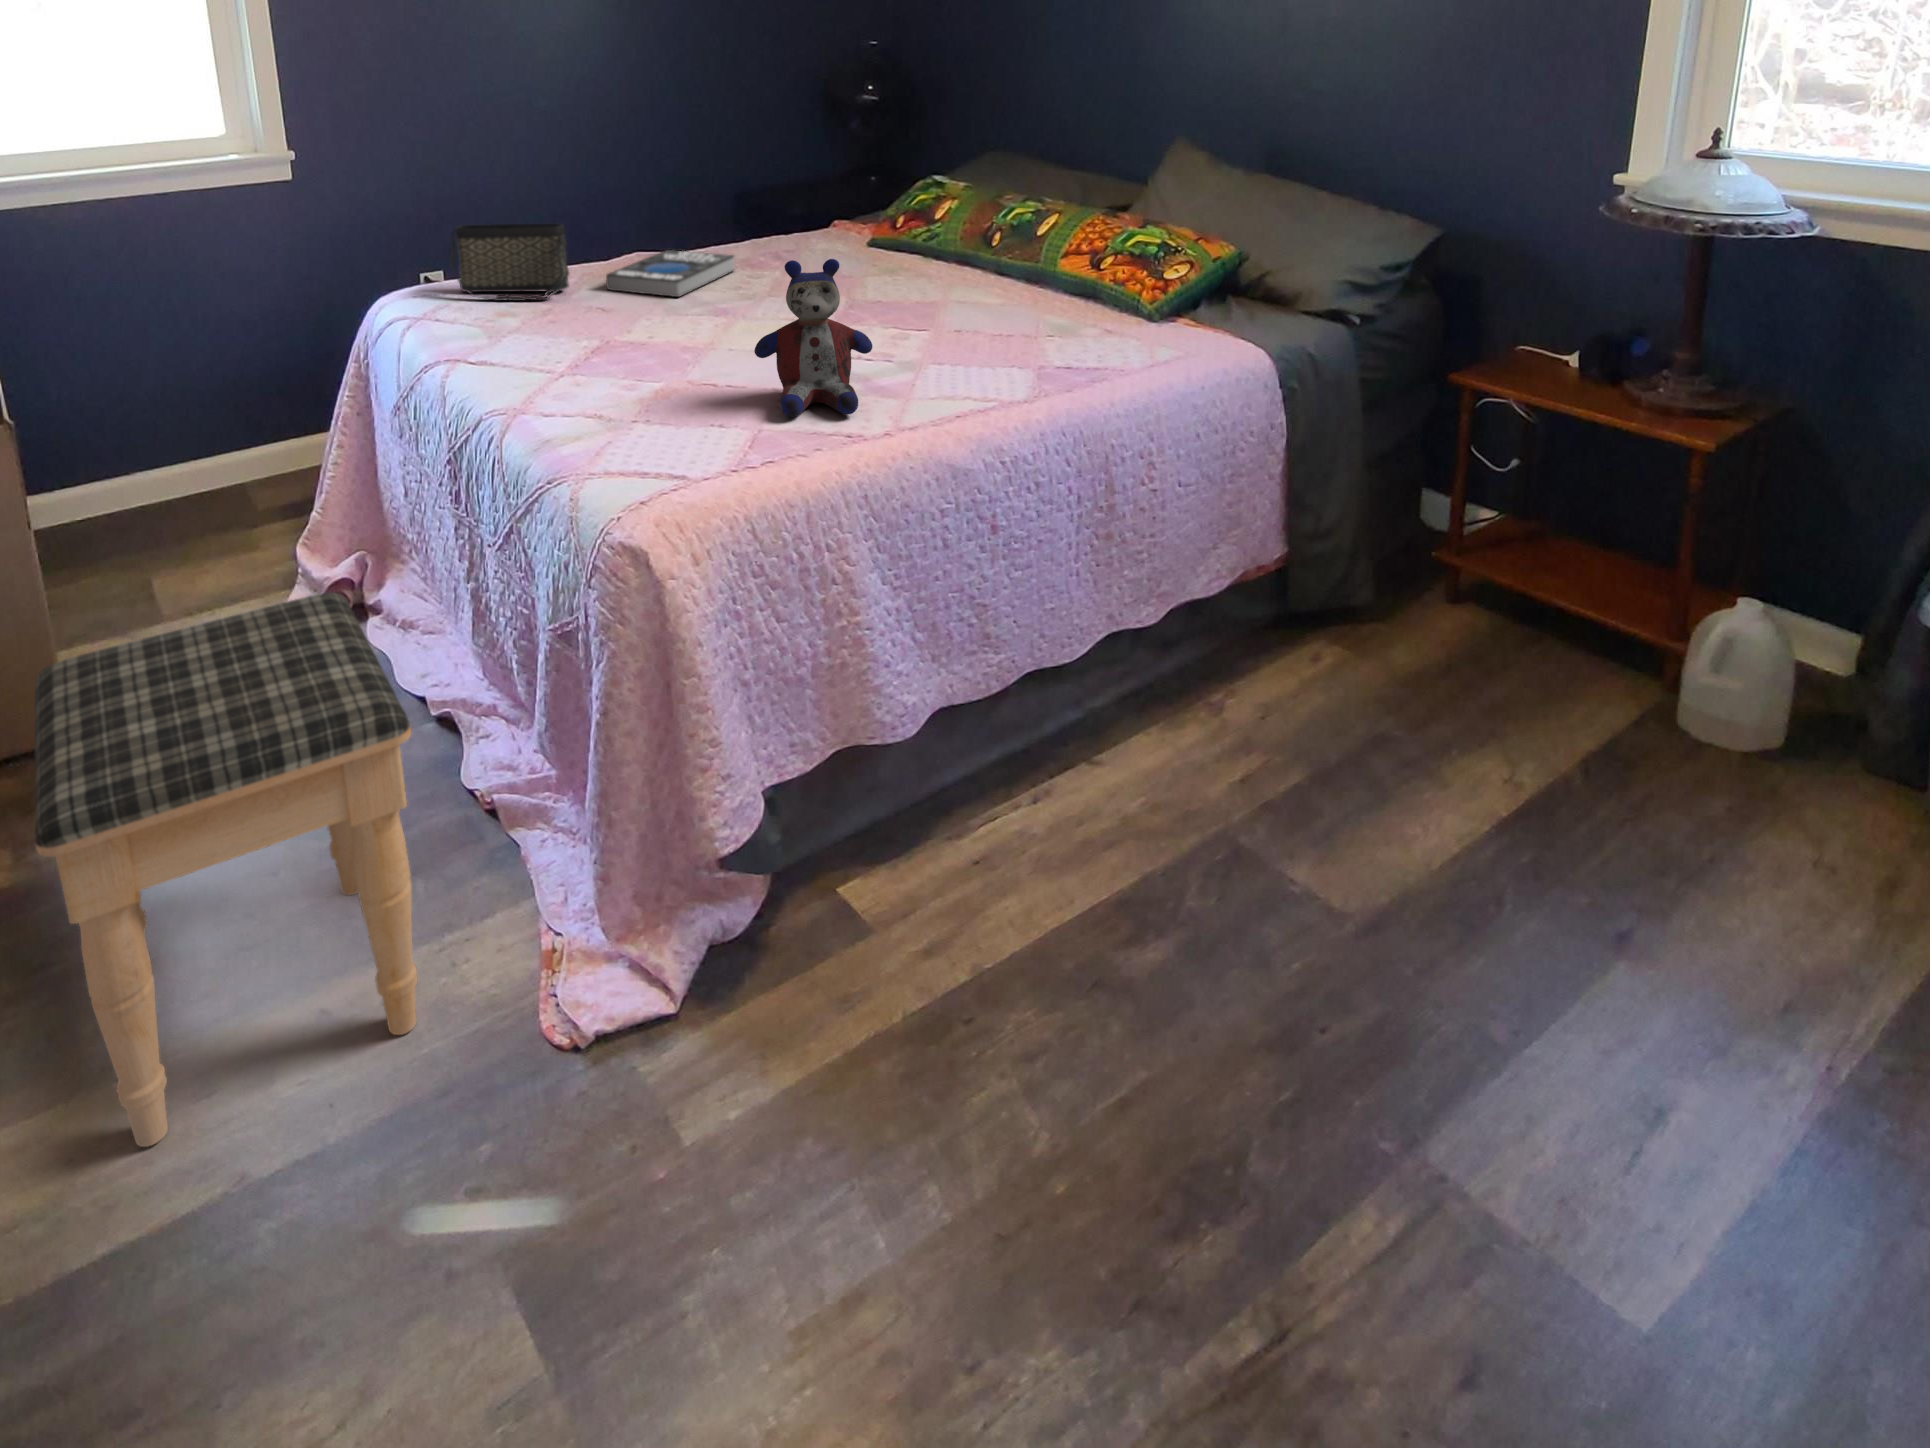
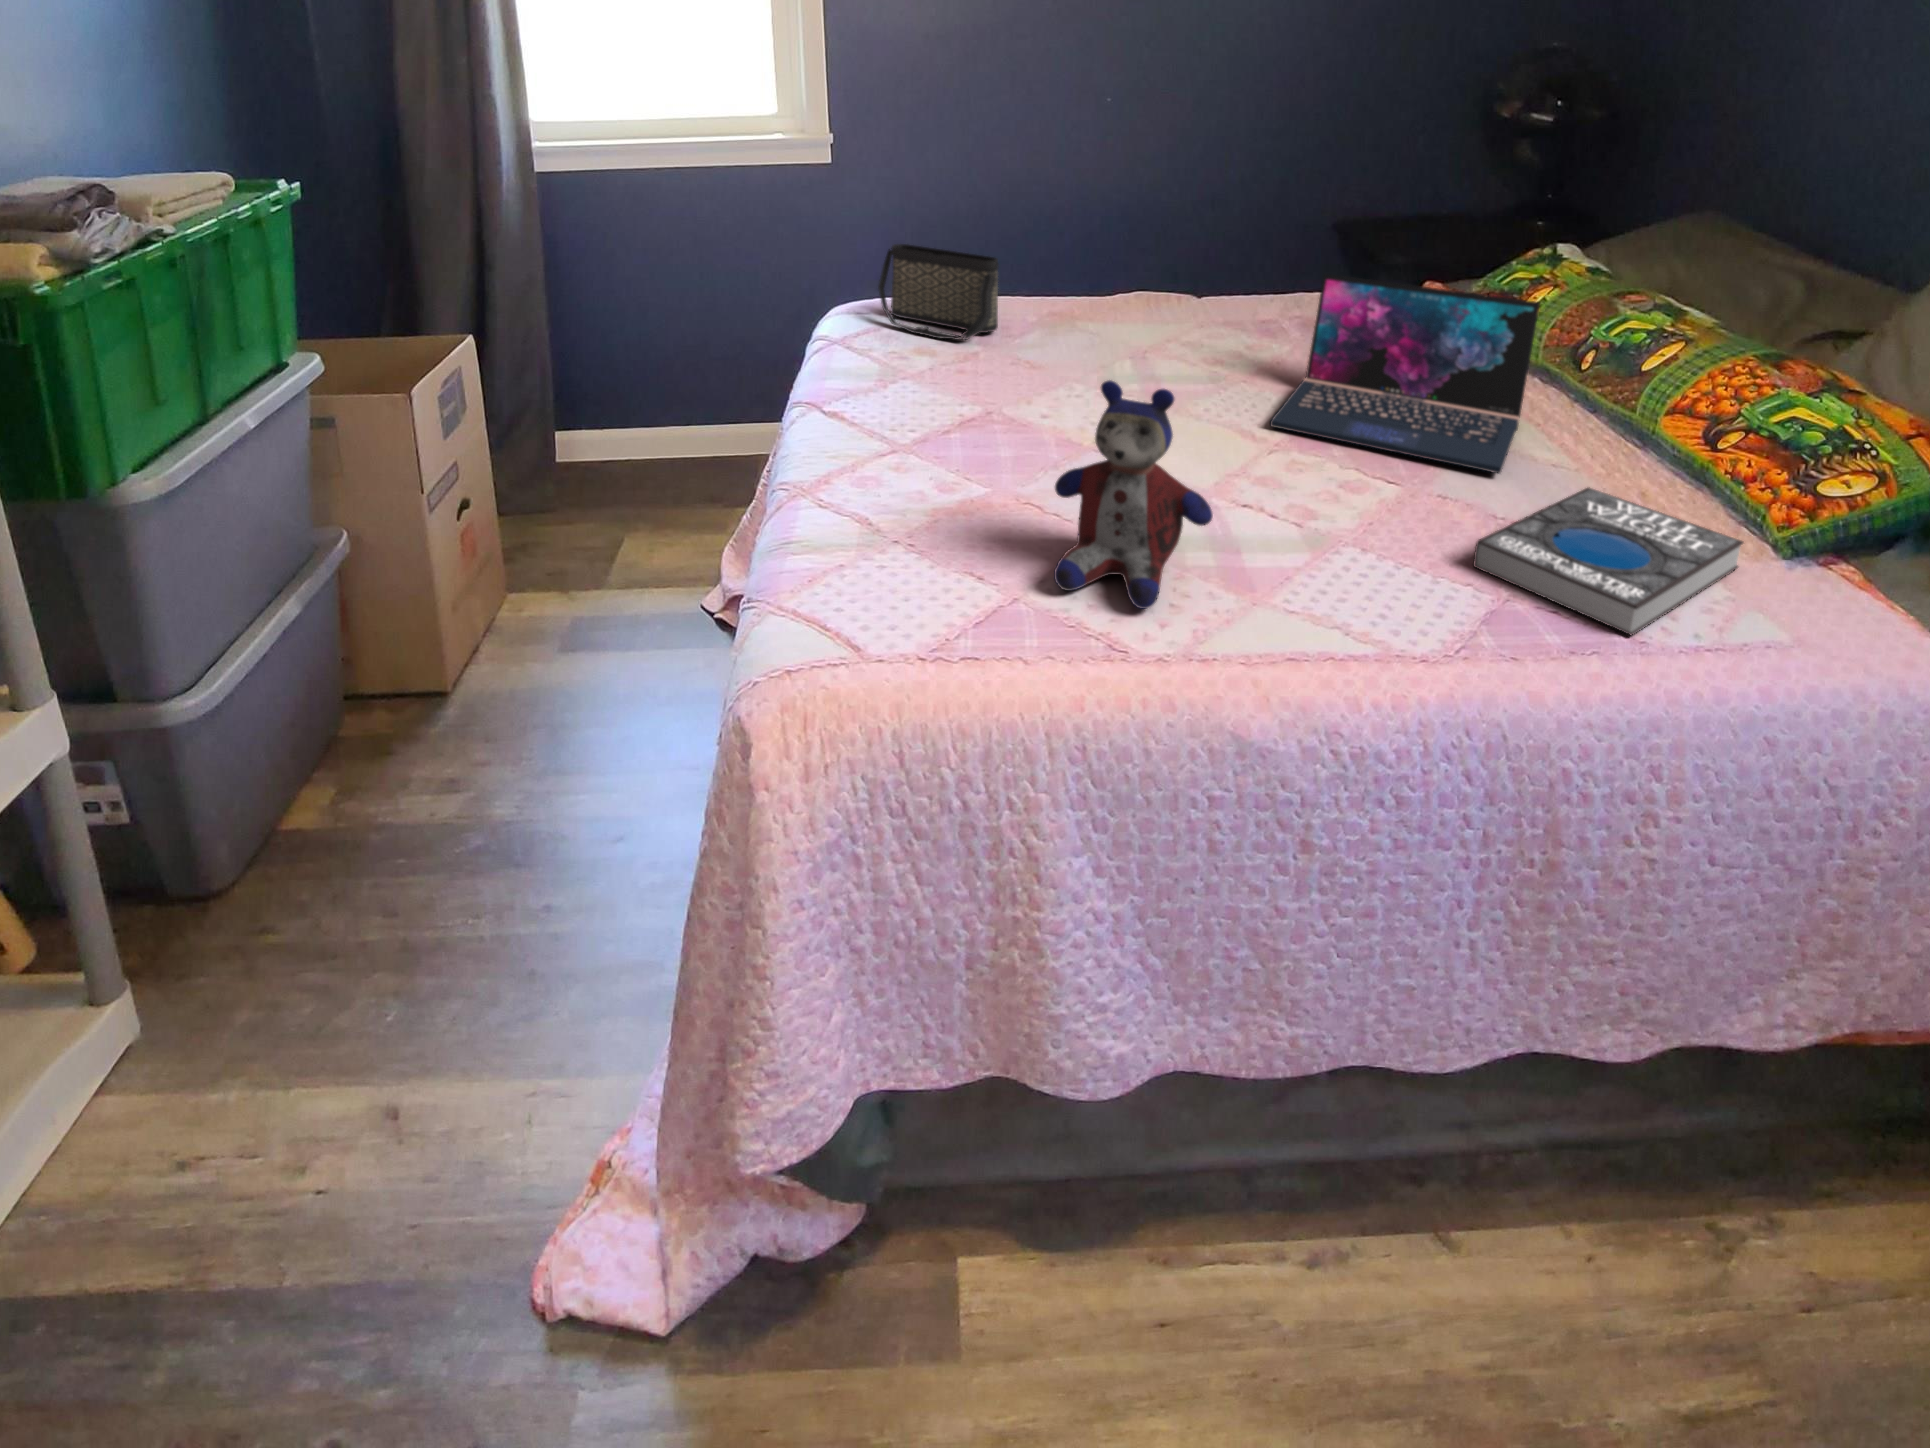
laptop: none [830,195,990,311] -> present [1270,274,1540,473]
book: present [606,250,734,297] -> present [1473,487,1743,635]
footstool: present [35,592,418,1147] -> none [42,651,531,1180]

